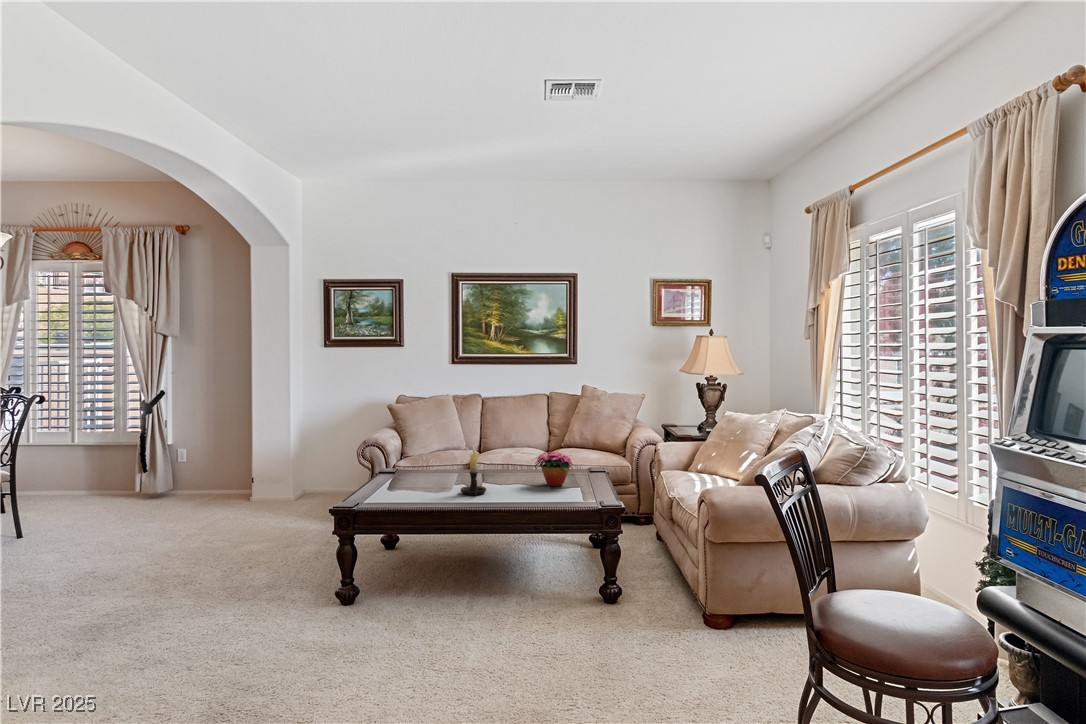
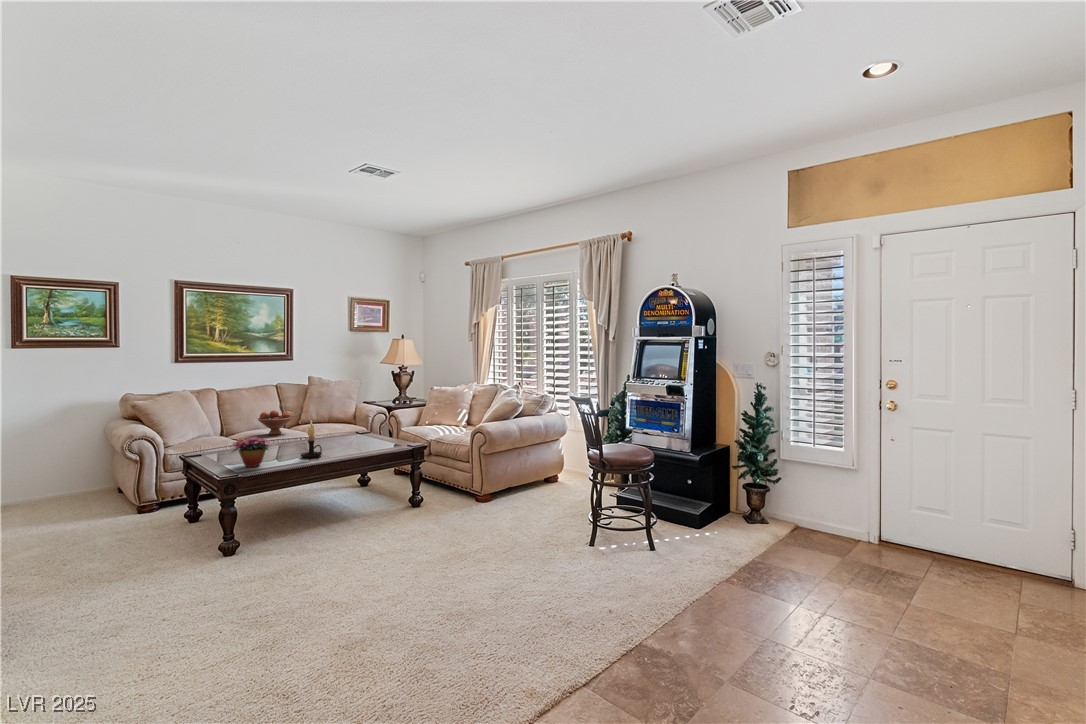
fruit bowl: none [502,425,540,455] -> present [258,410,292,435]
flower arrangement: present [533,452,574,486] -> present [231,437,269,467]

